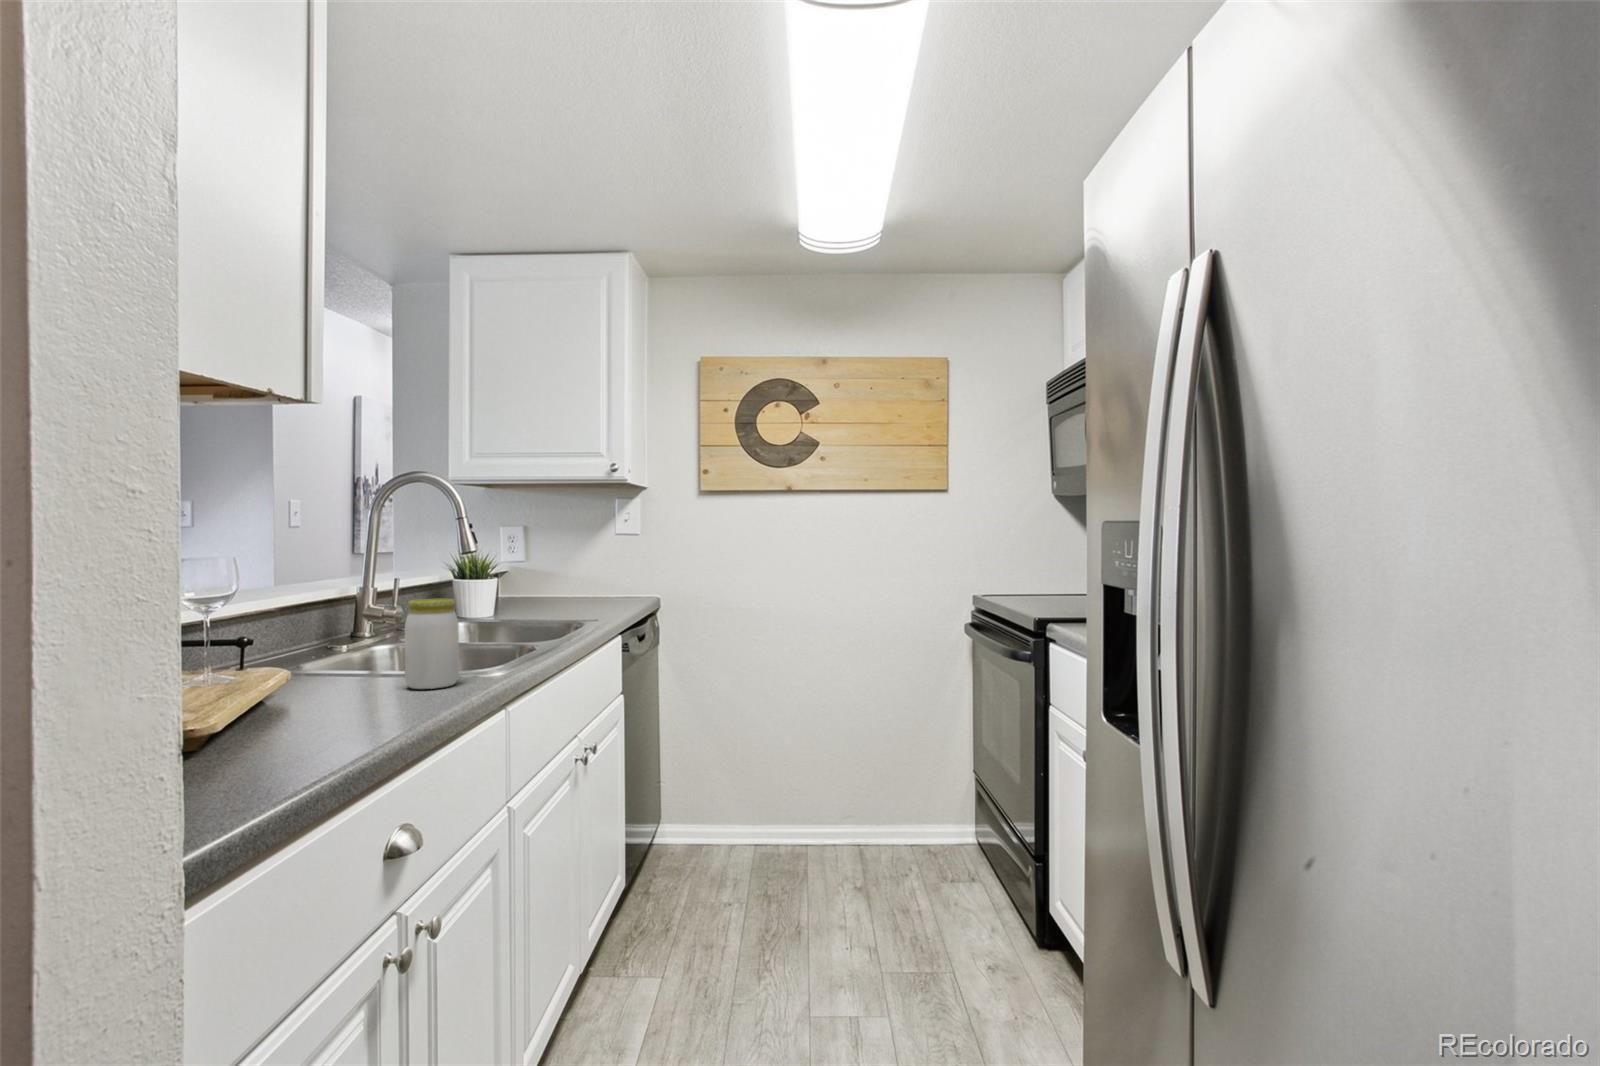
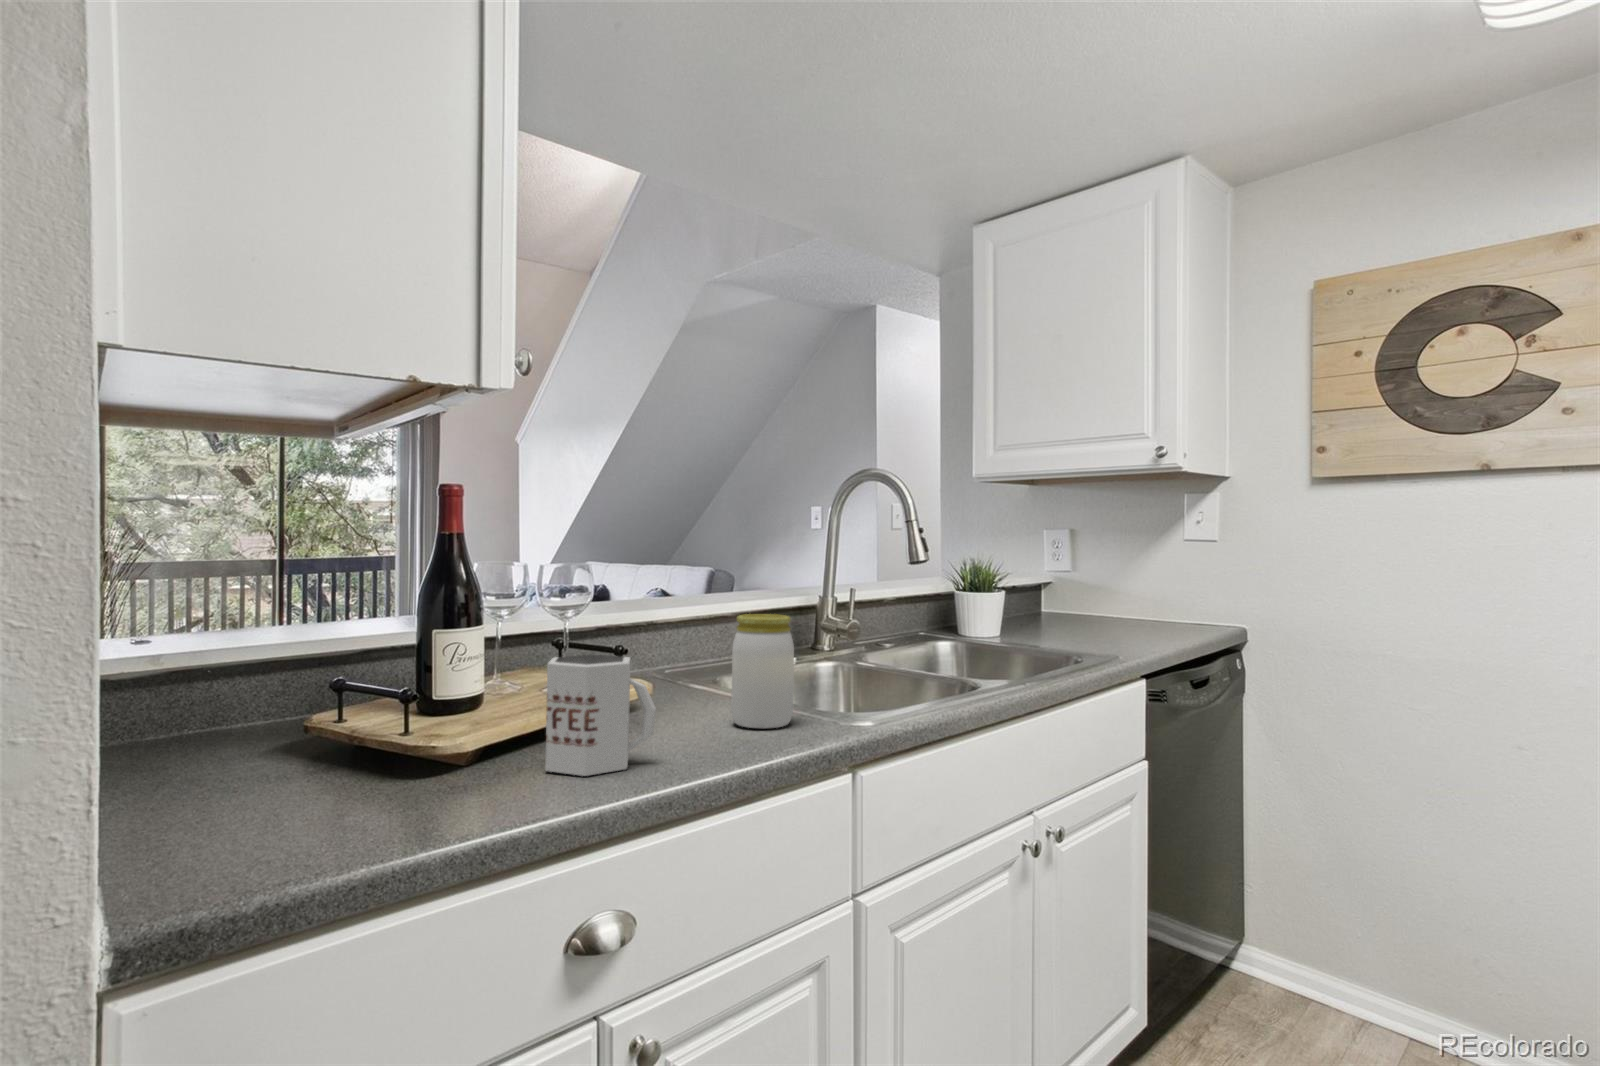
mug: none [309,636,405,735] -> present [545,655,656,776]

